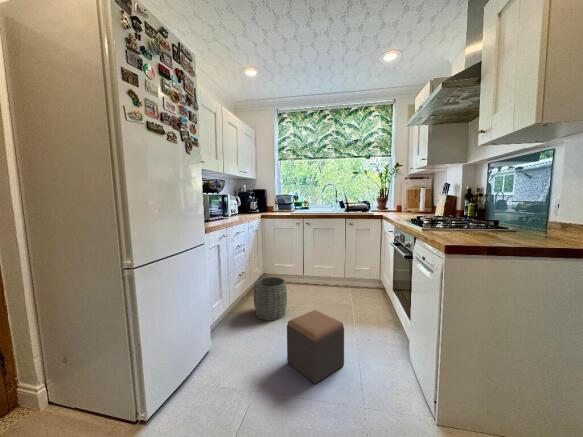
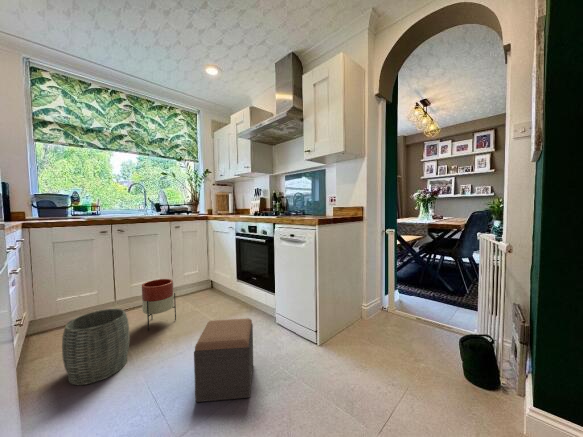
planter: none [309,266,331,304] -> present [142,279,176,331]

